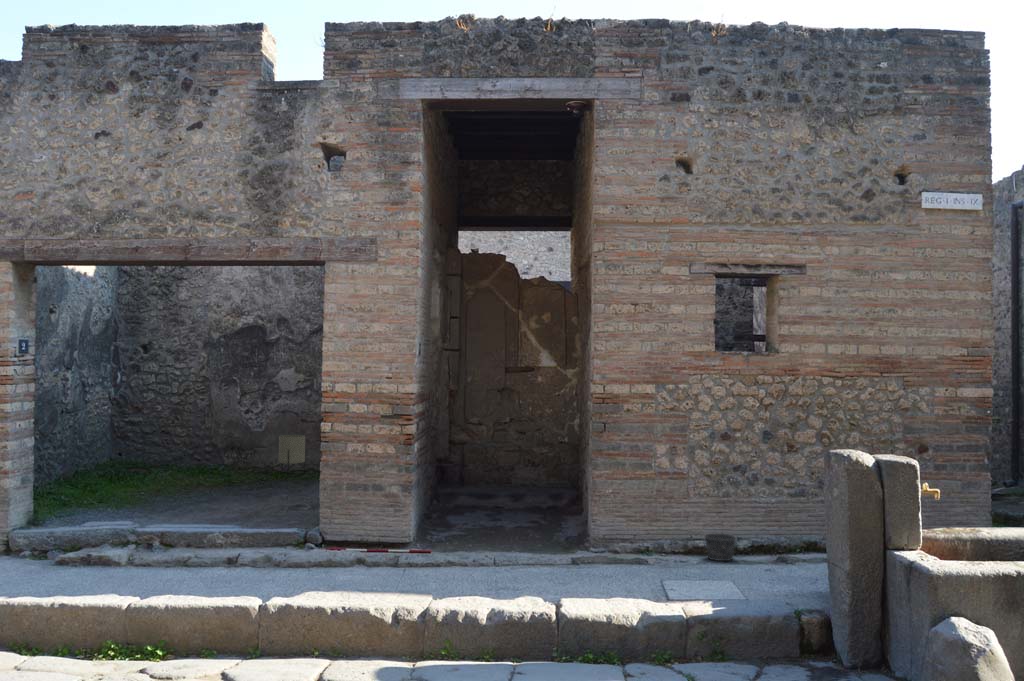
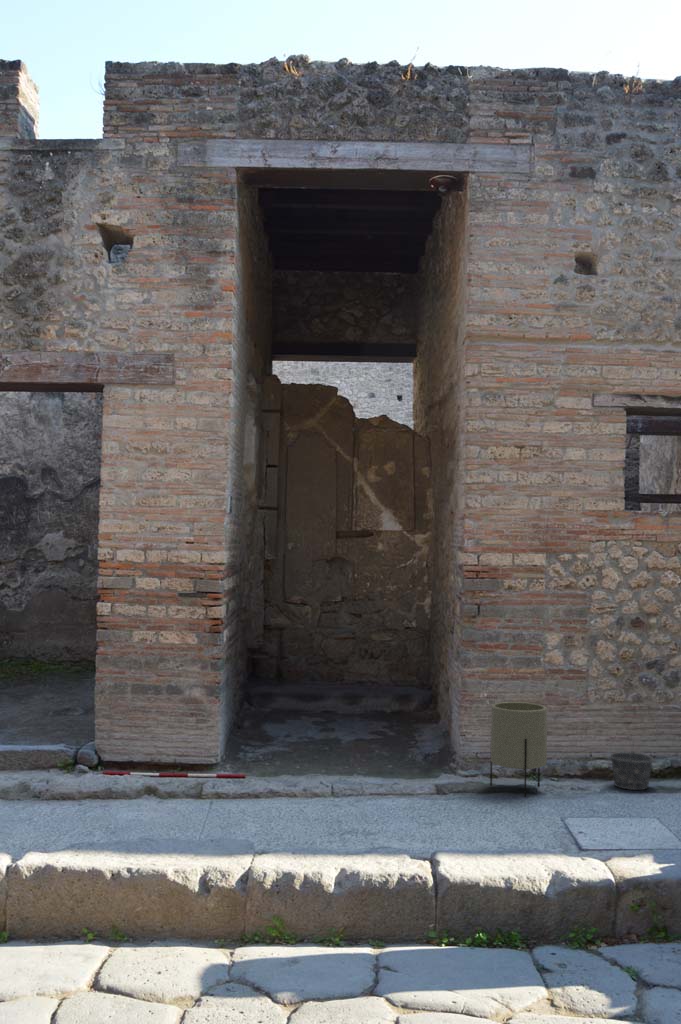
planter: present [279,435,305,473] -> present [490,702,547,797]

